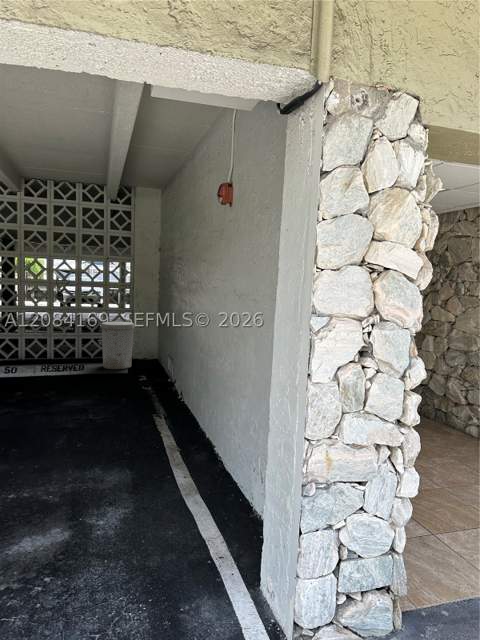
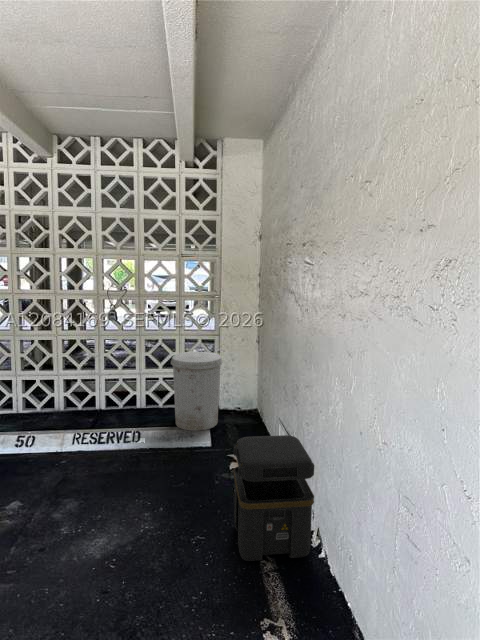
toolbox: none [141,348,178,400] -> present [234,435,314,561]

